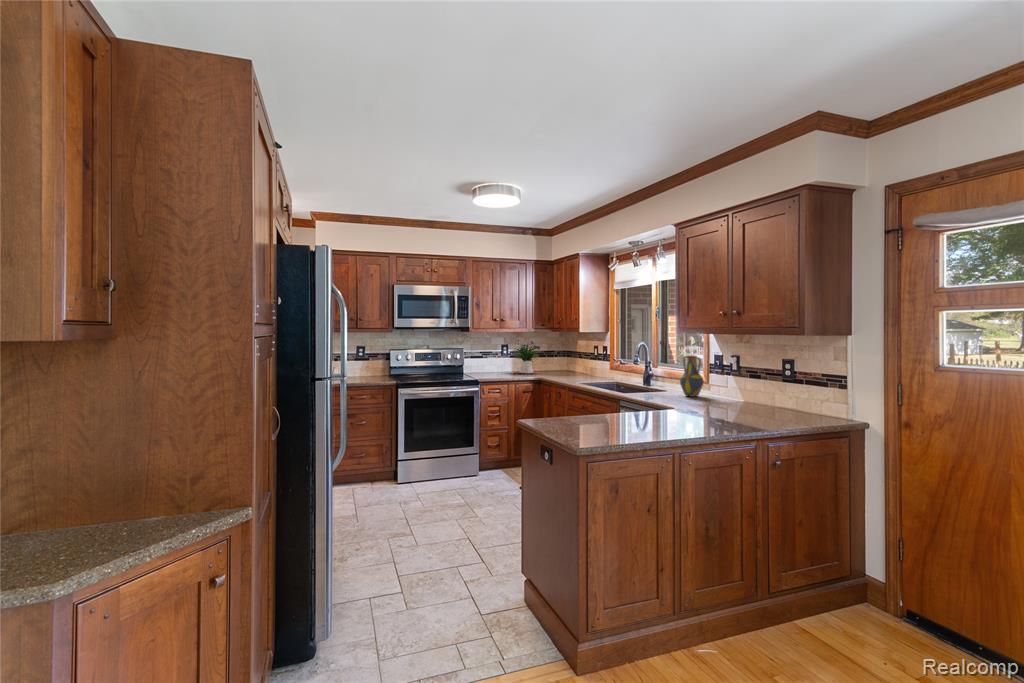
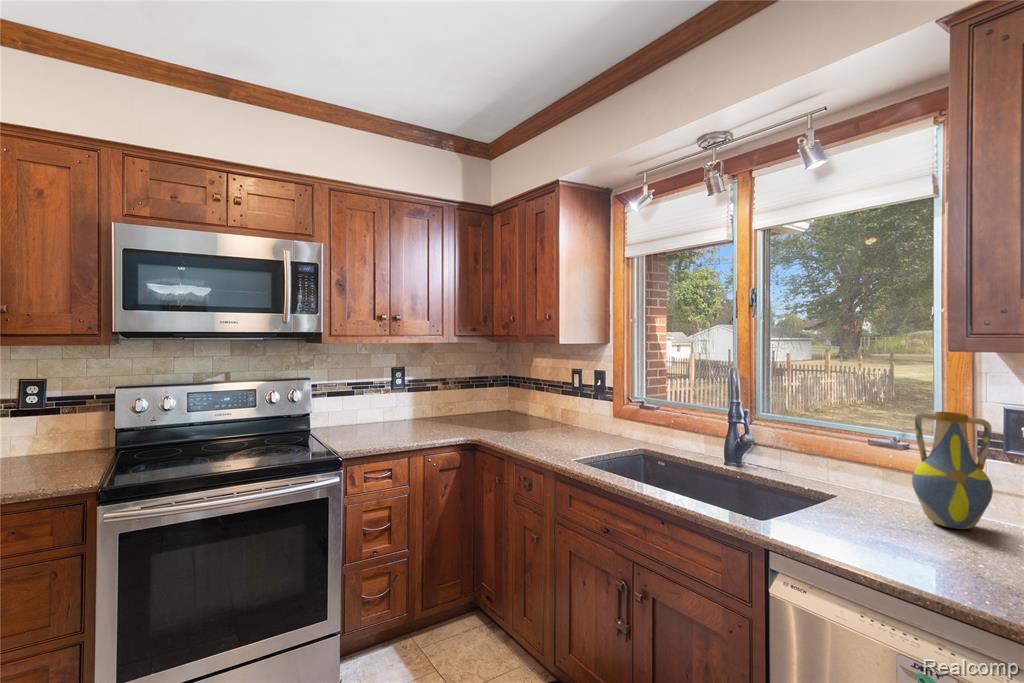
flower arrangement: present [515,341,540,373] -> none [404,354,469,421]

